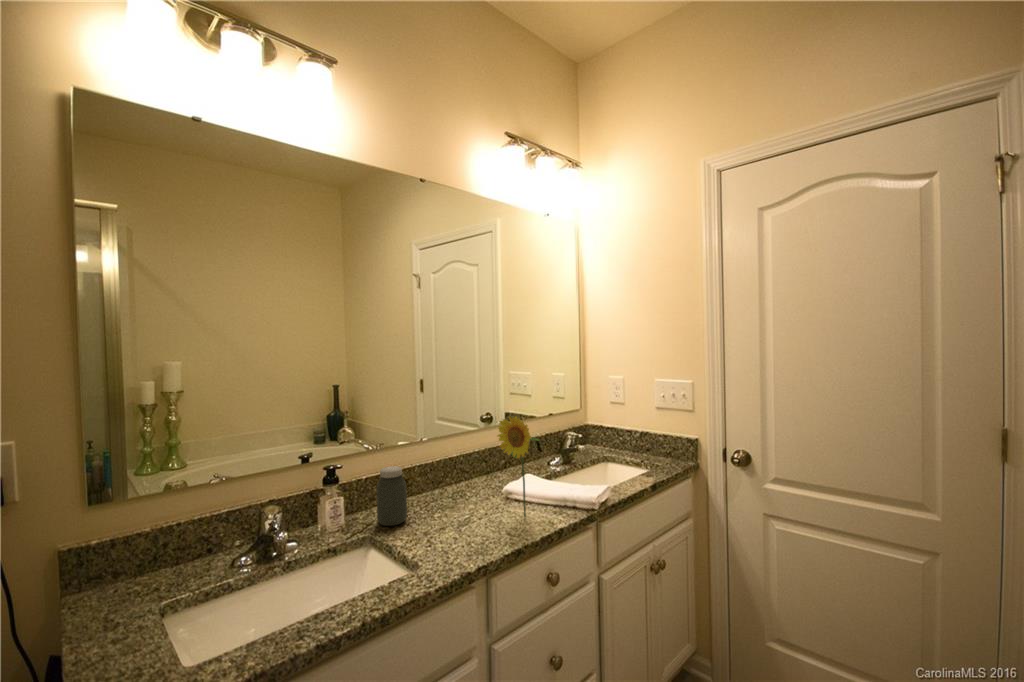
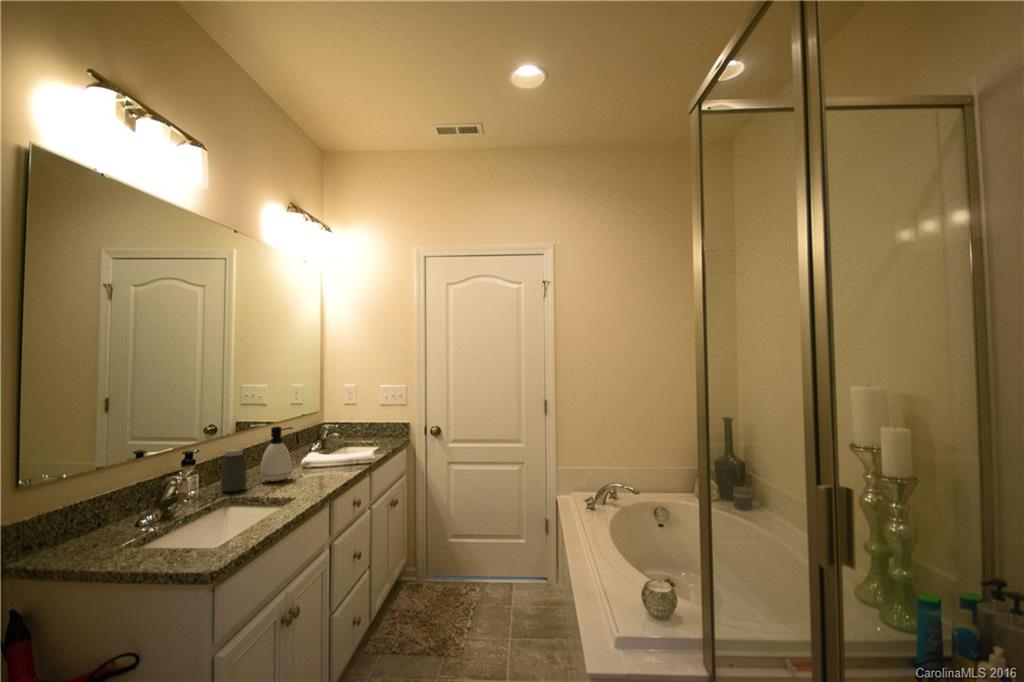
flower: present [497,416,539,517] -> none [312,405,344,473]
soap dispenser: none [432,440,472,517] -> present [260,426,292,481]

